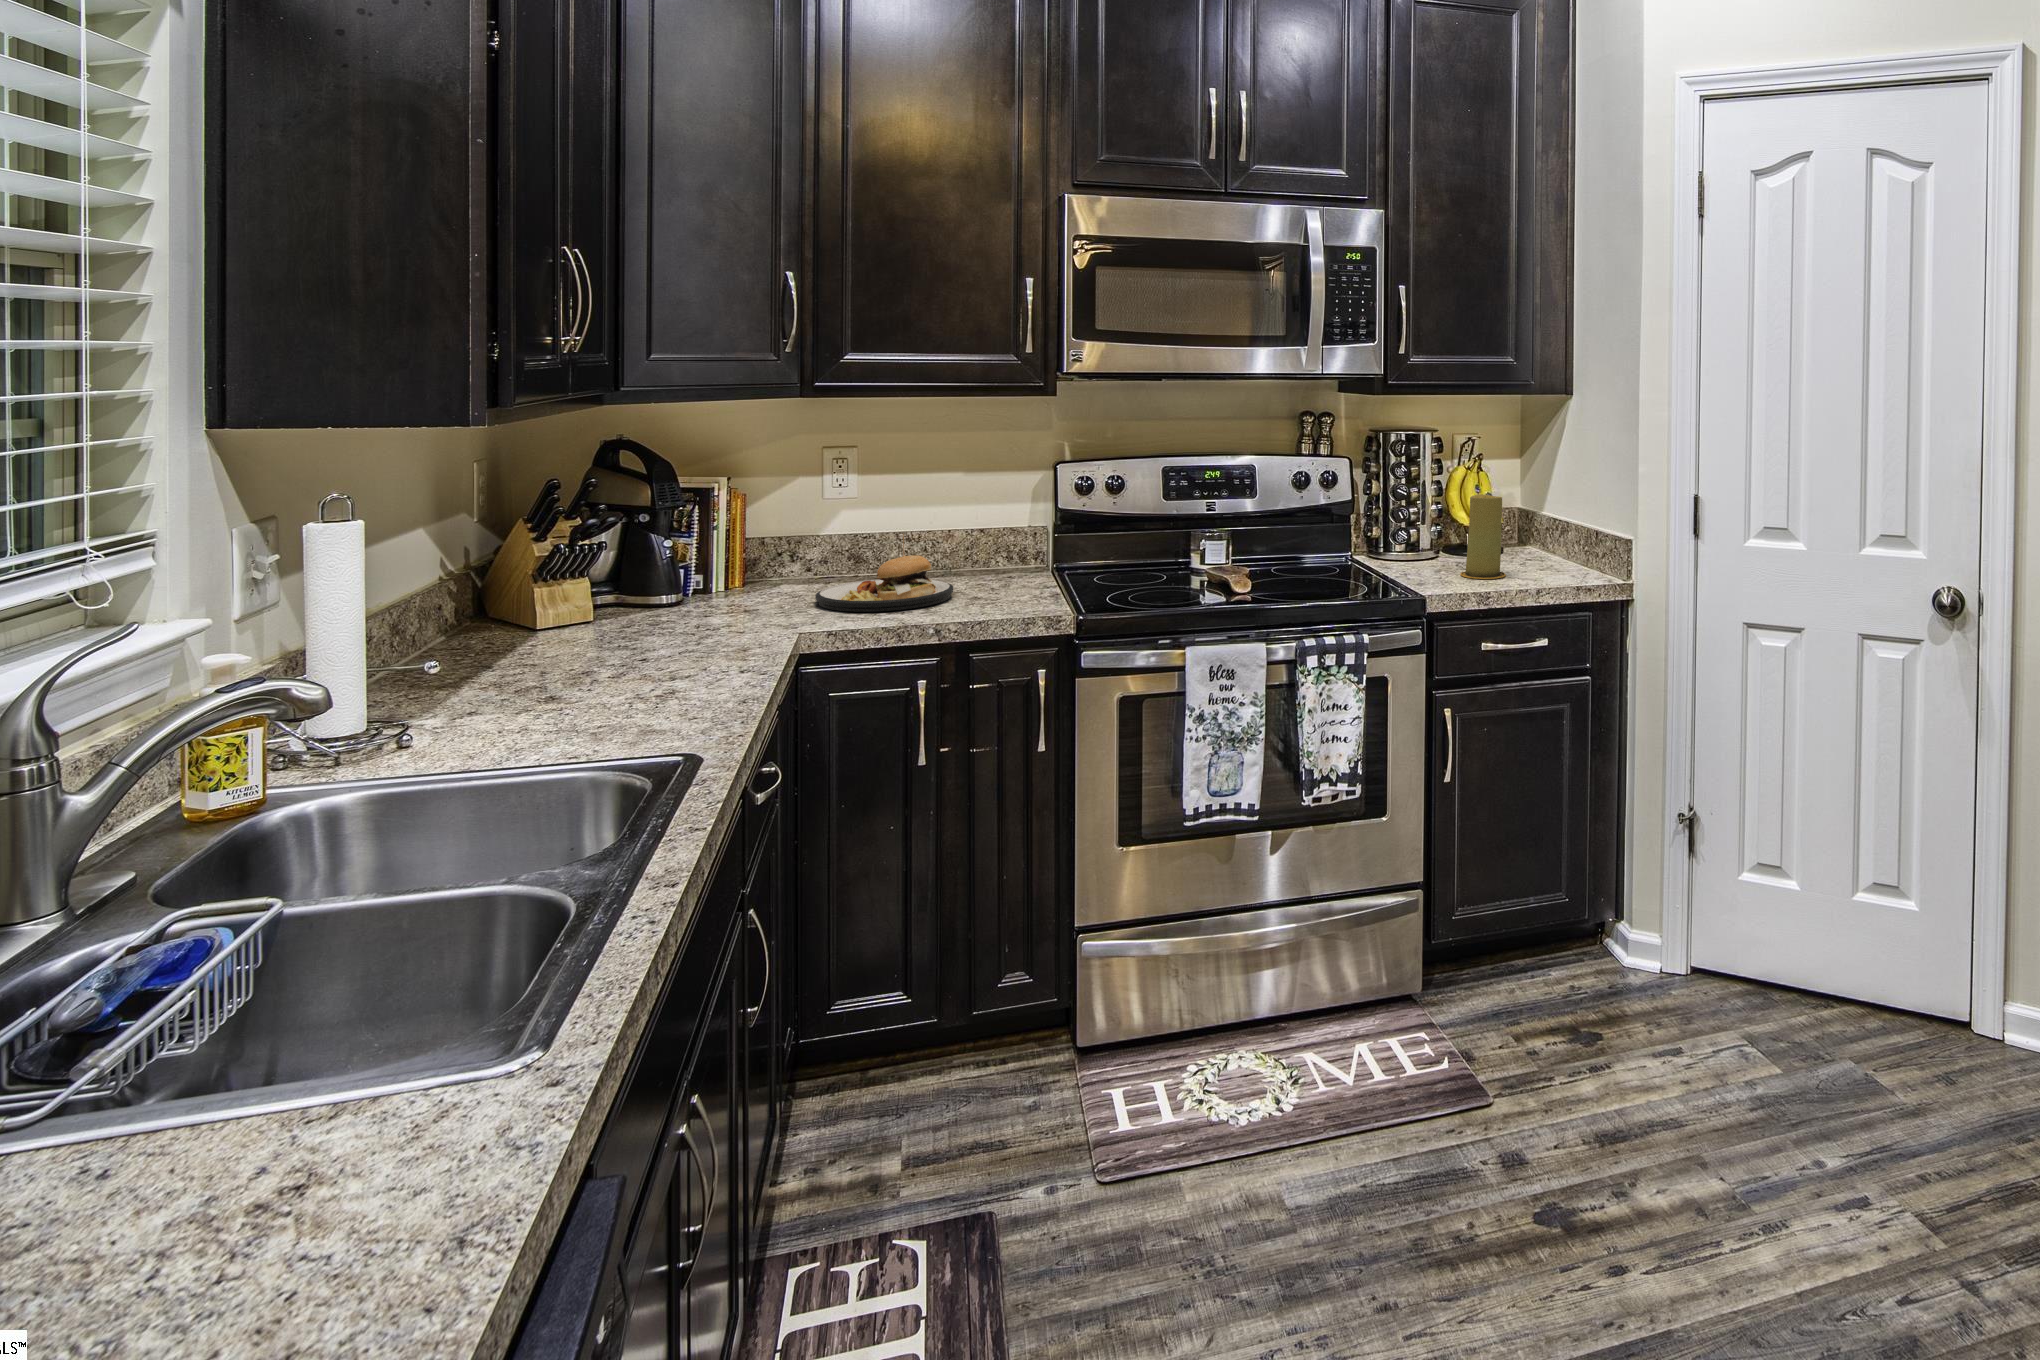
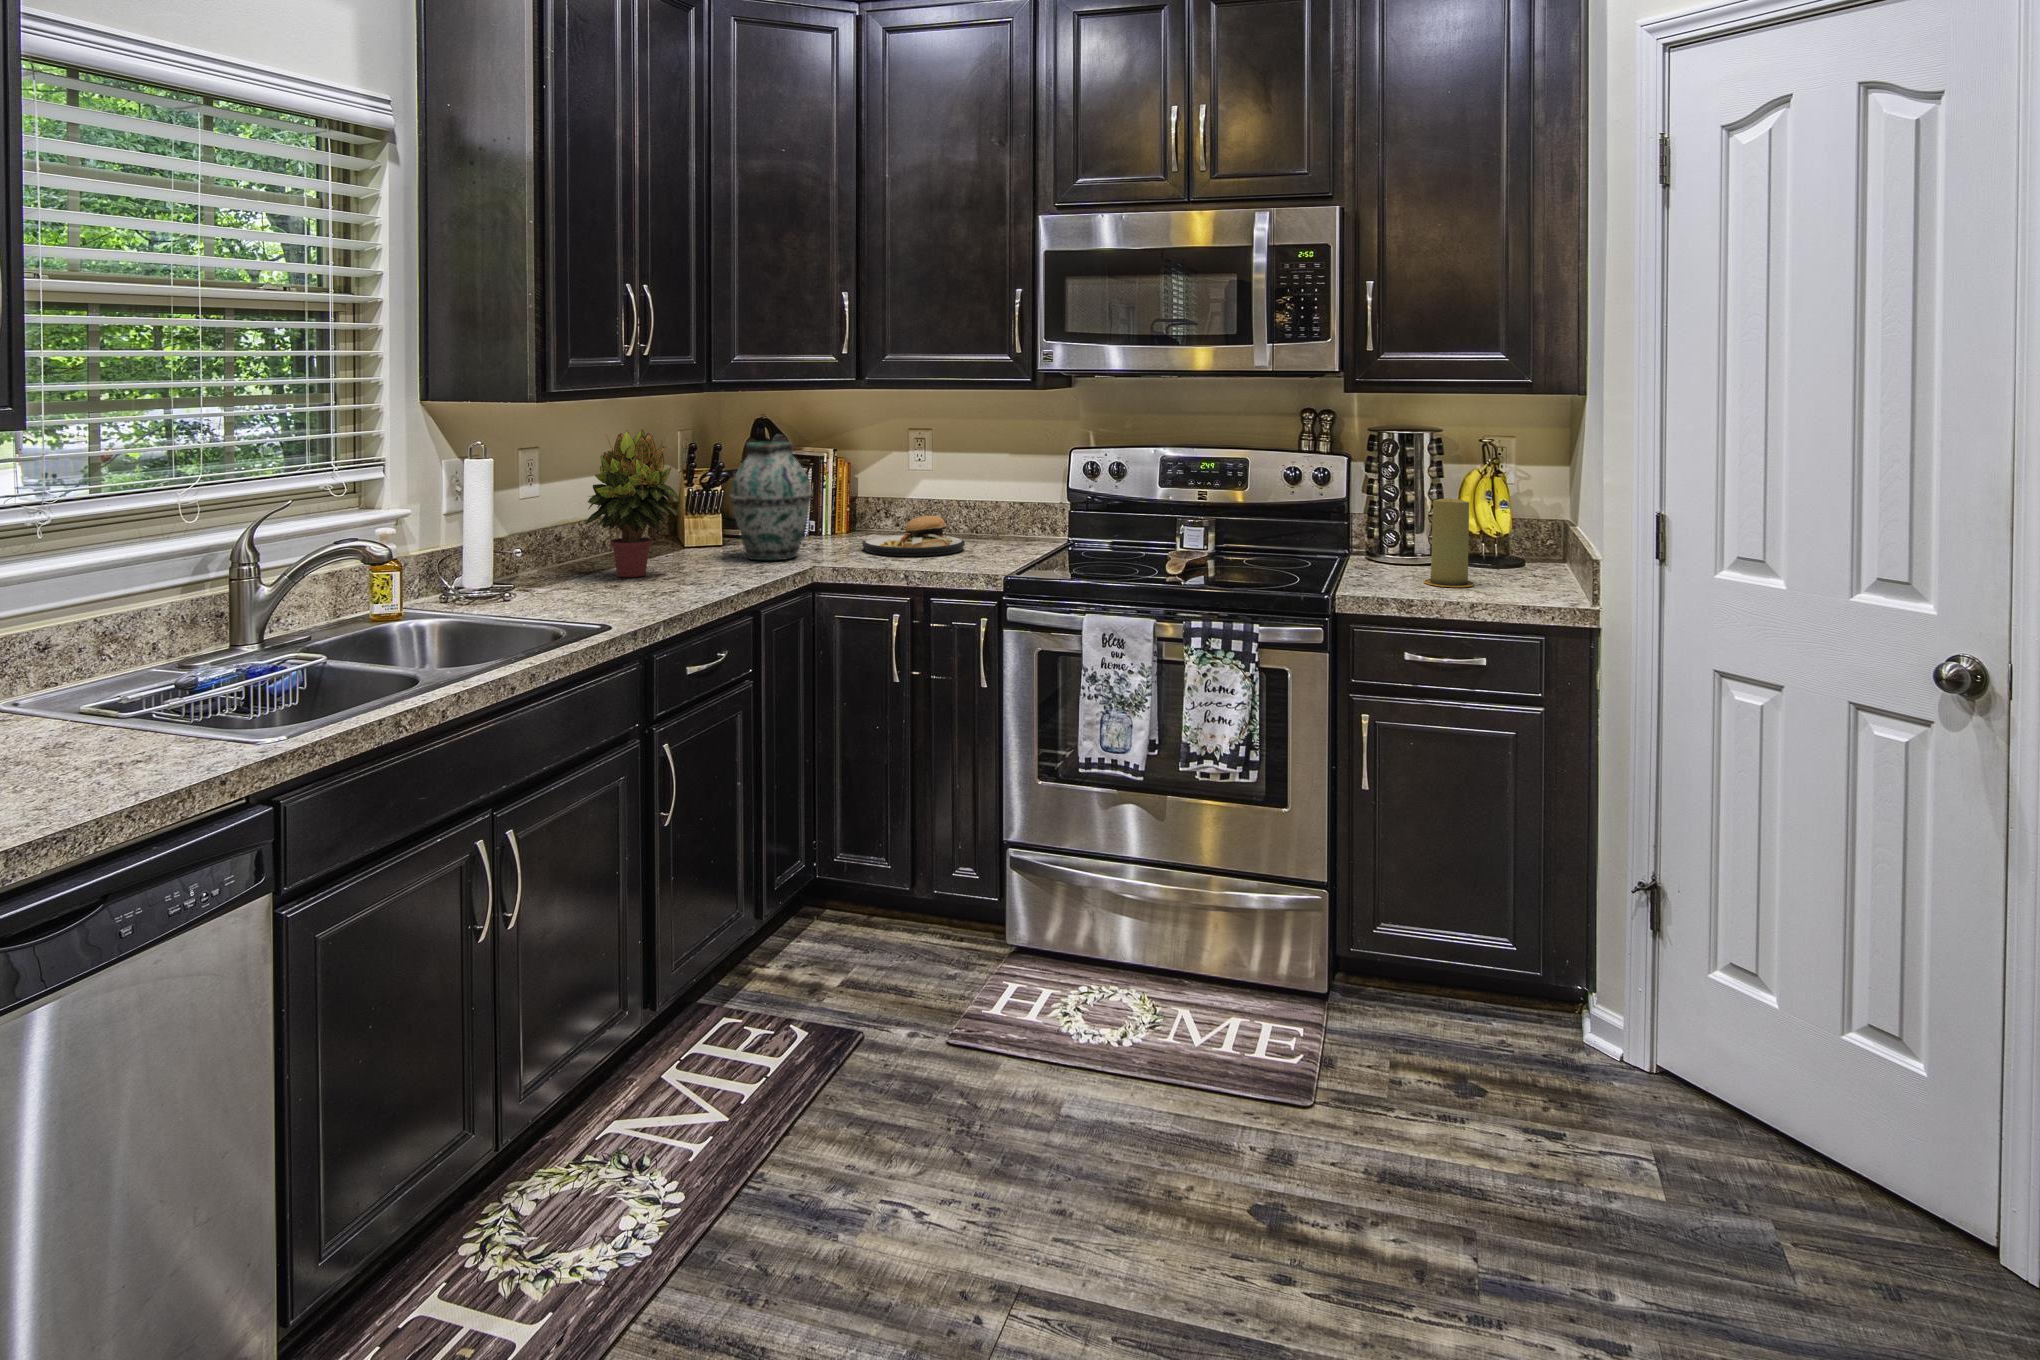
potted plant: none [477,472,645,692] -> present [584,429,680,577]
vase: none [652,476,778,640] -> present [730,442,812,560]

